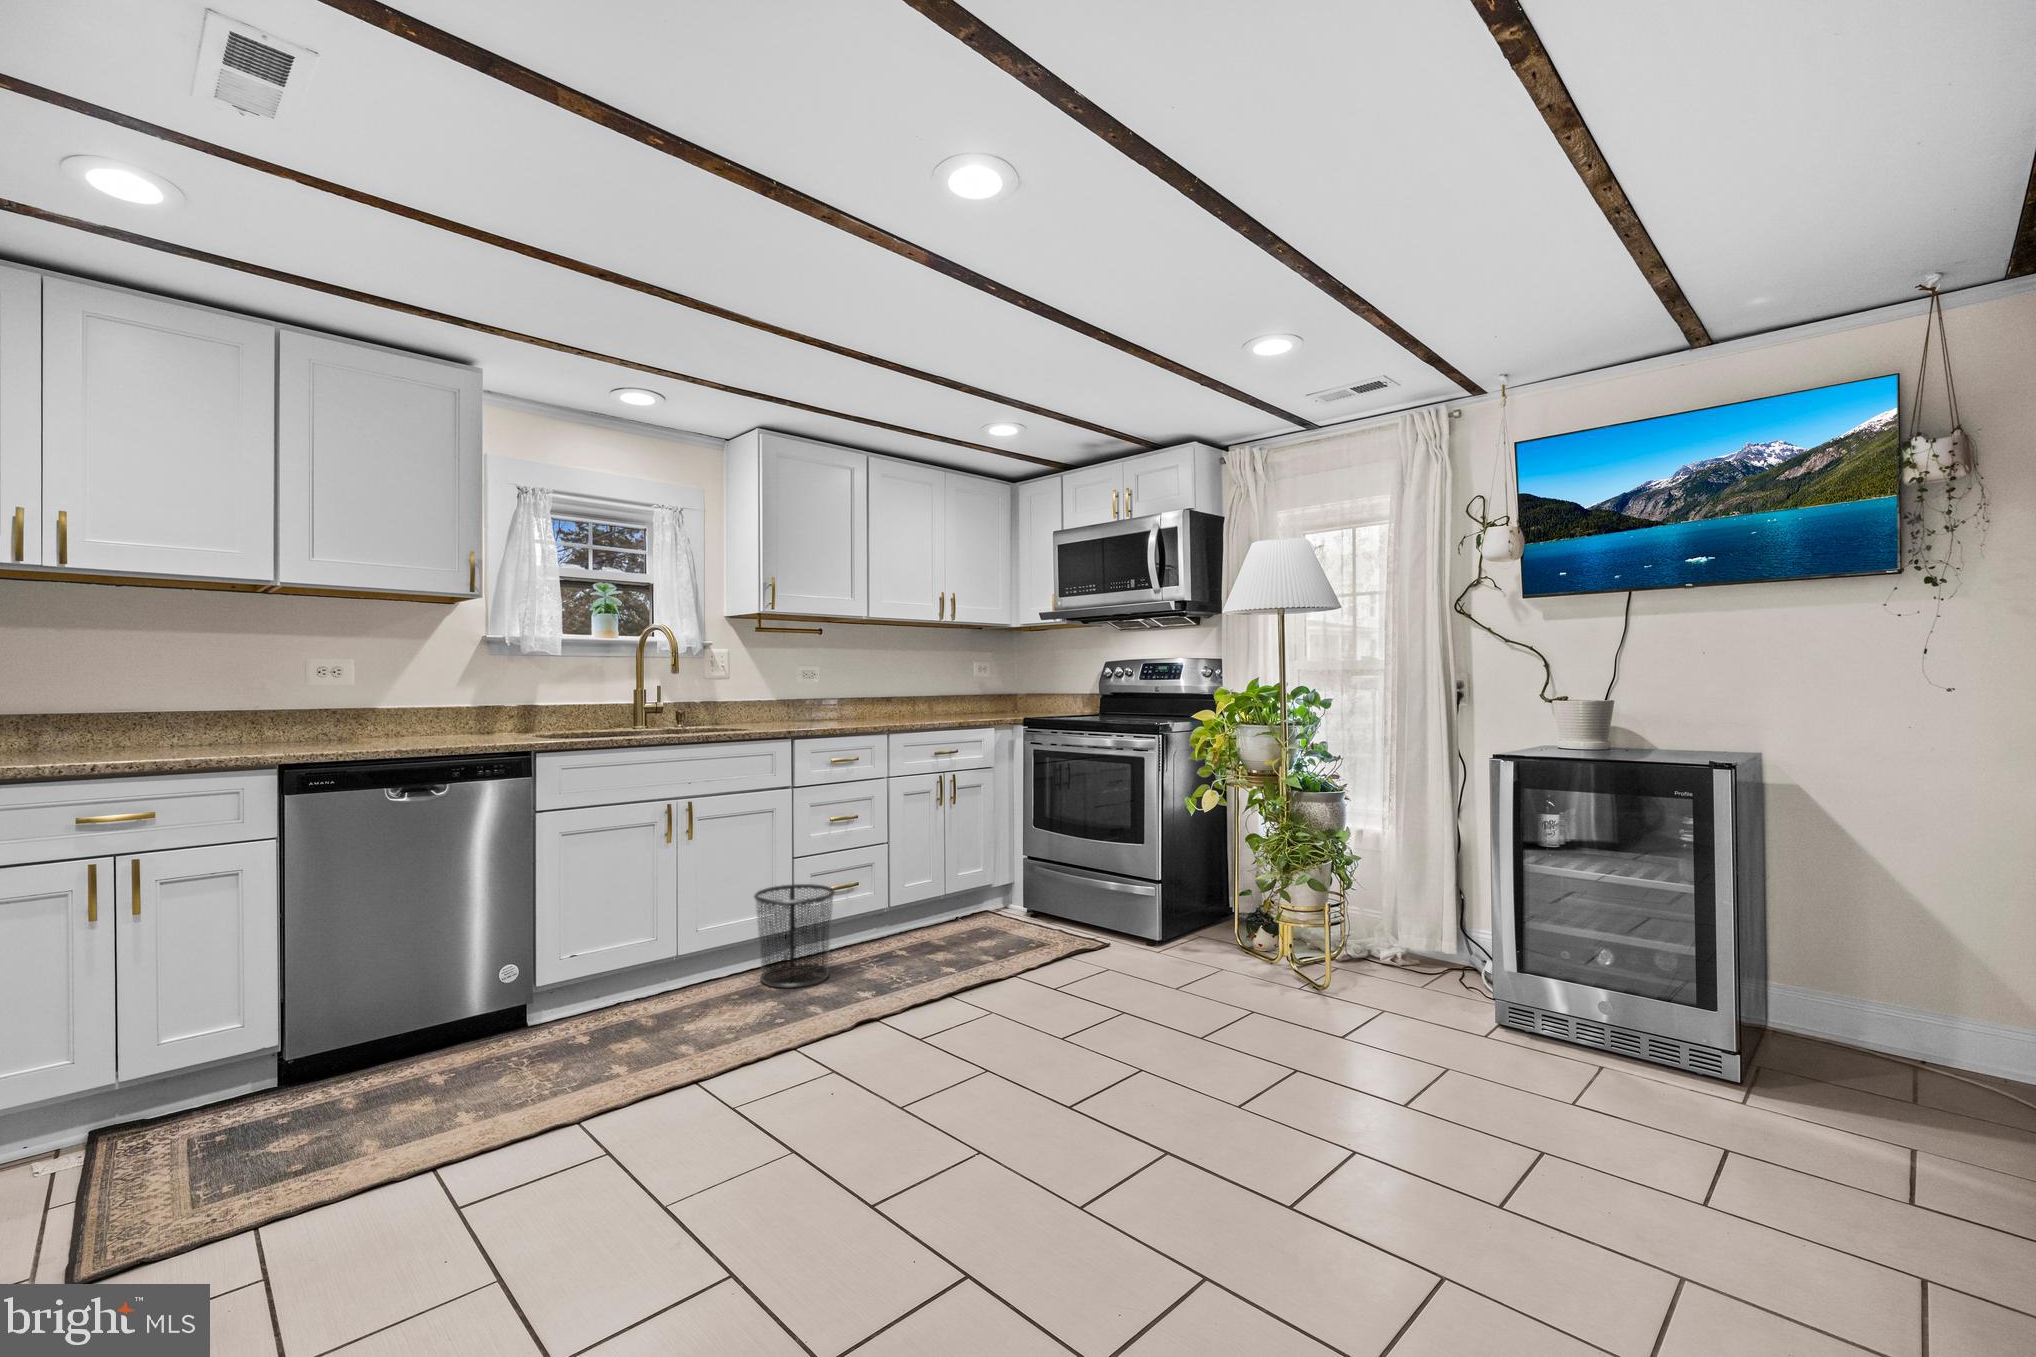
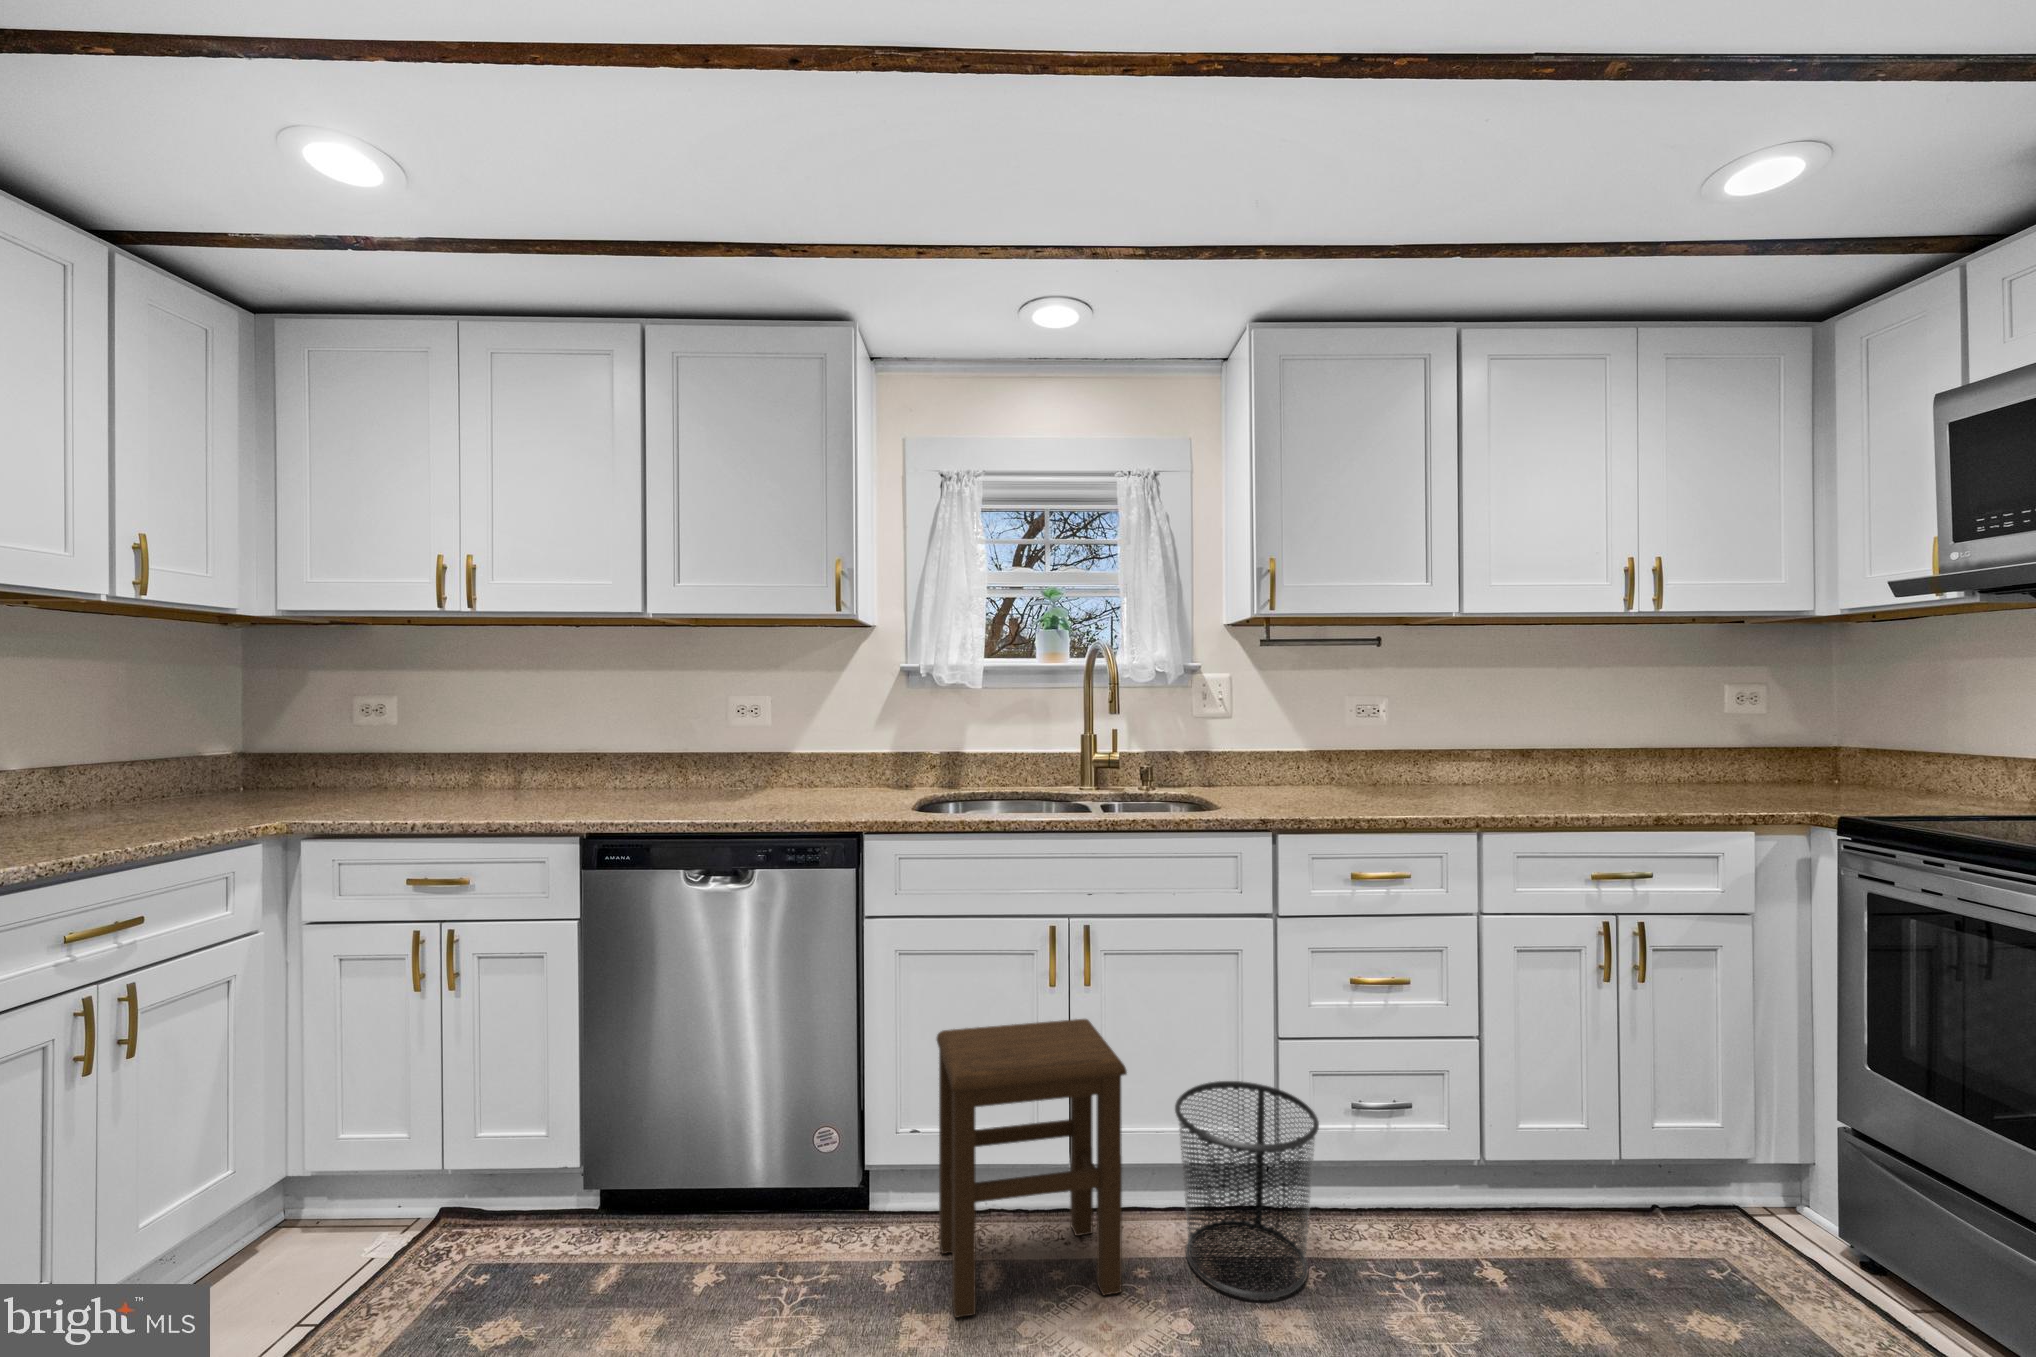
stool: none [609,860,745,1032] -> present [937,1019,1127,1318]

